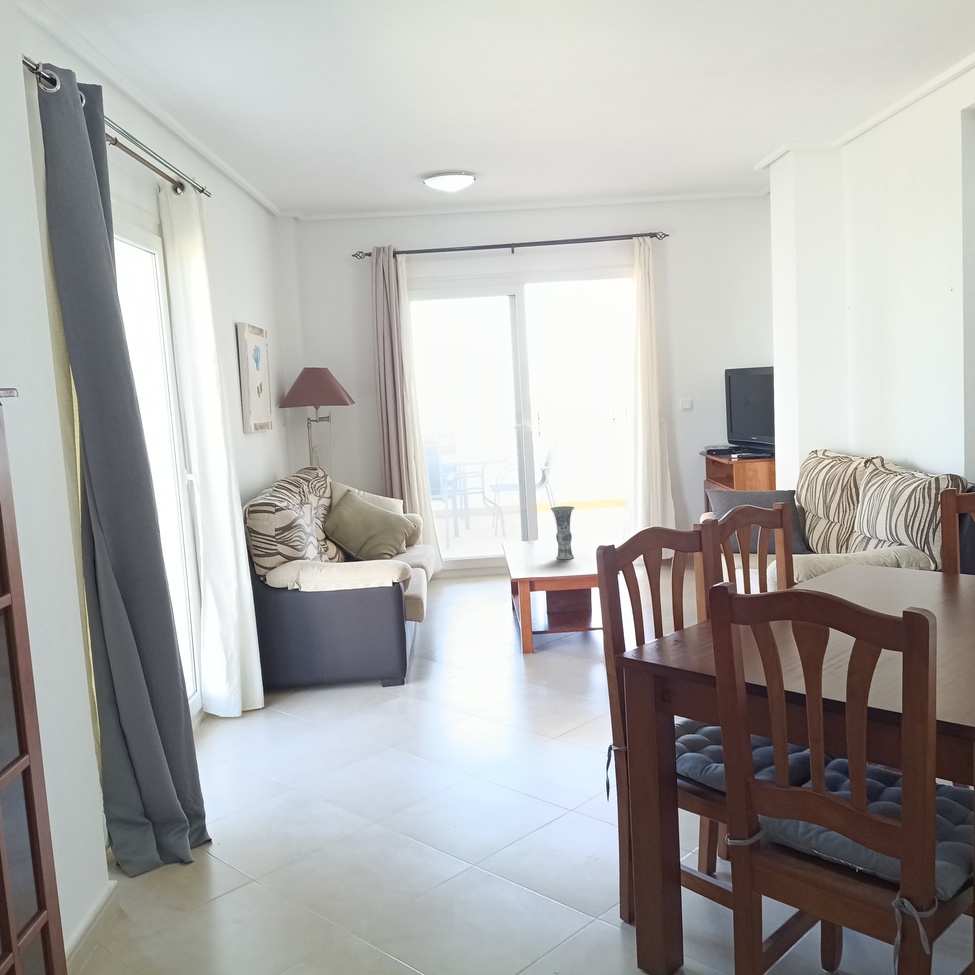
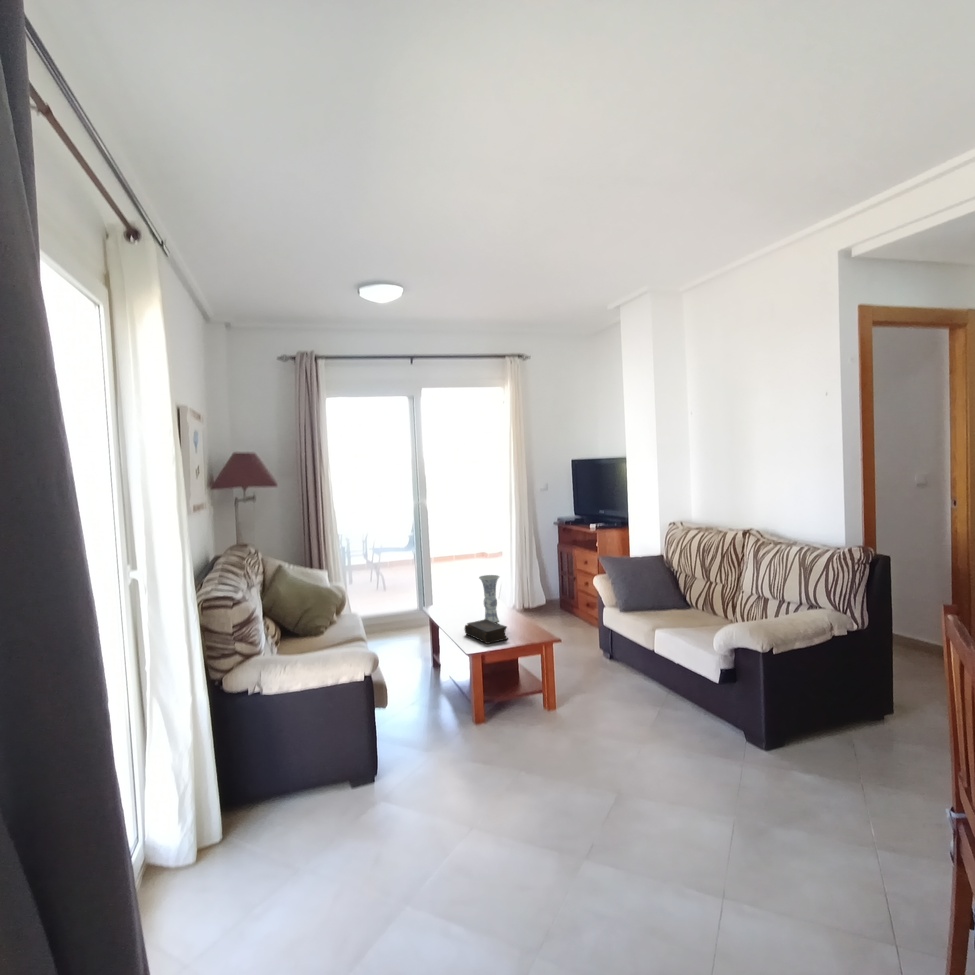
book: none [524,553,566,575] -> present [465,619,508,644]

